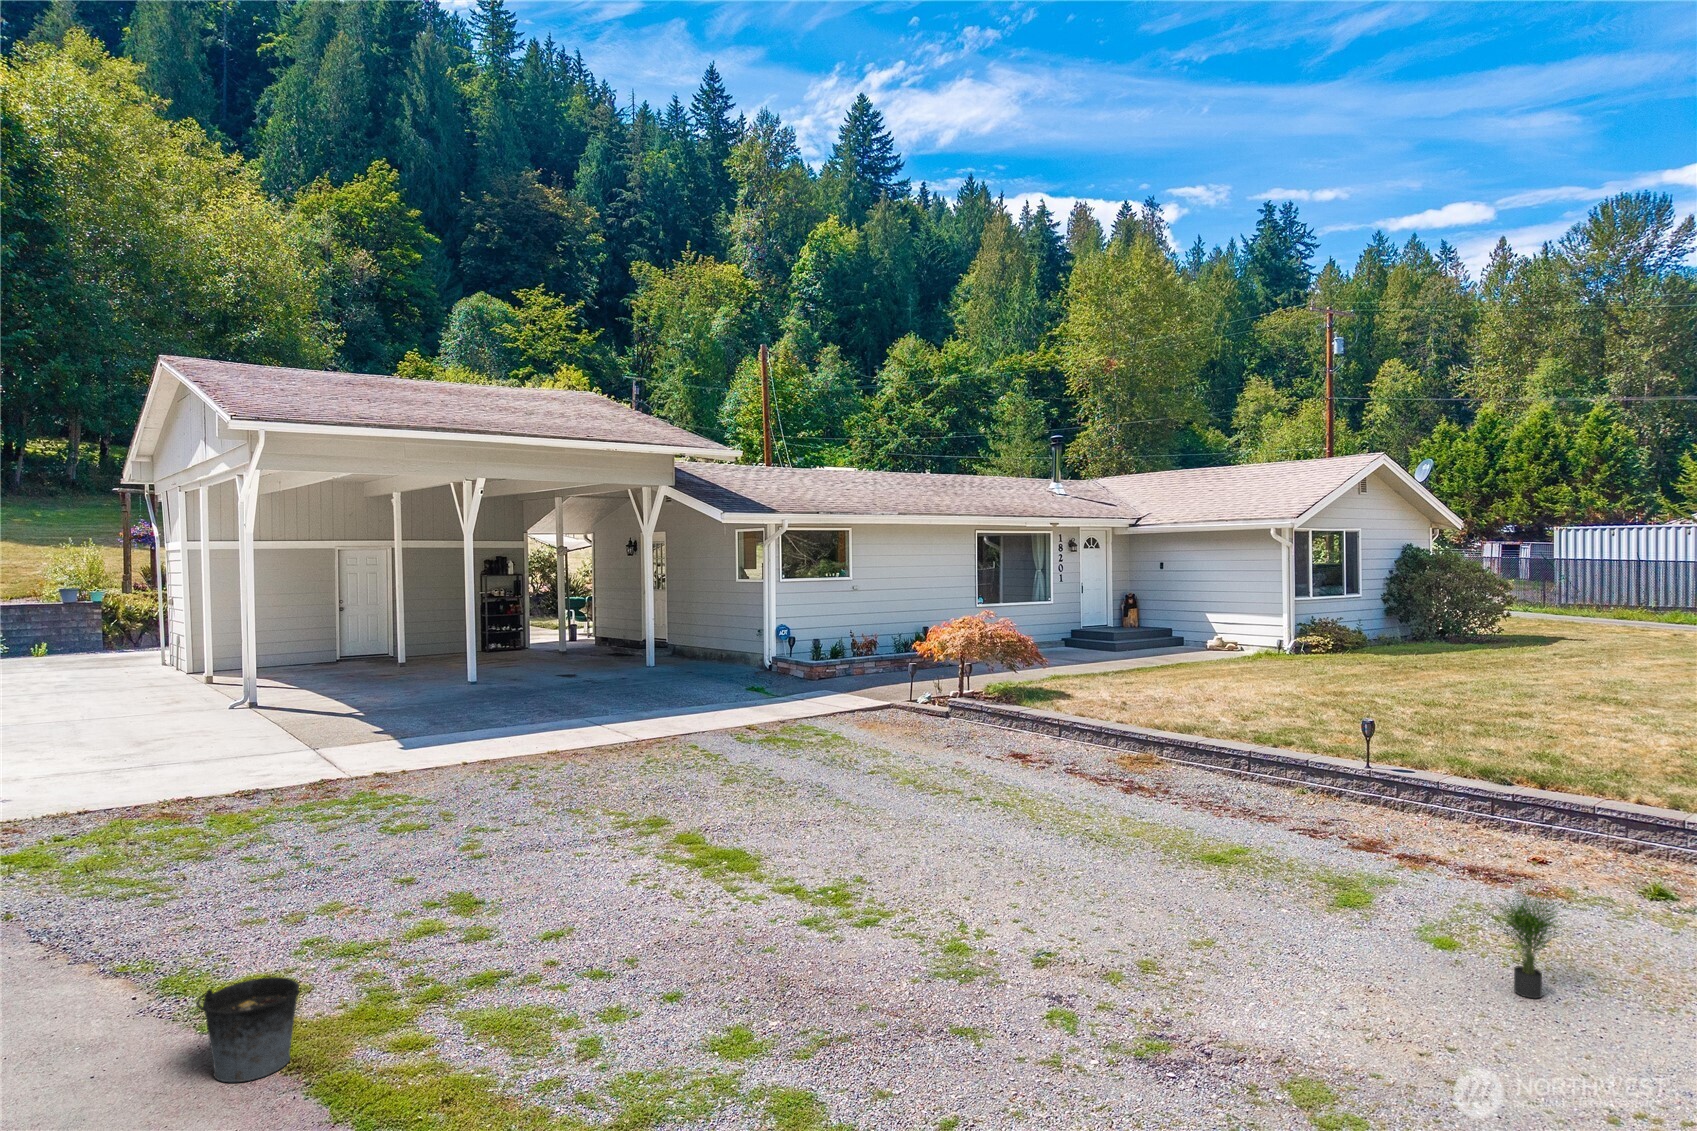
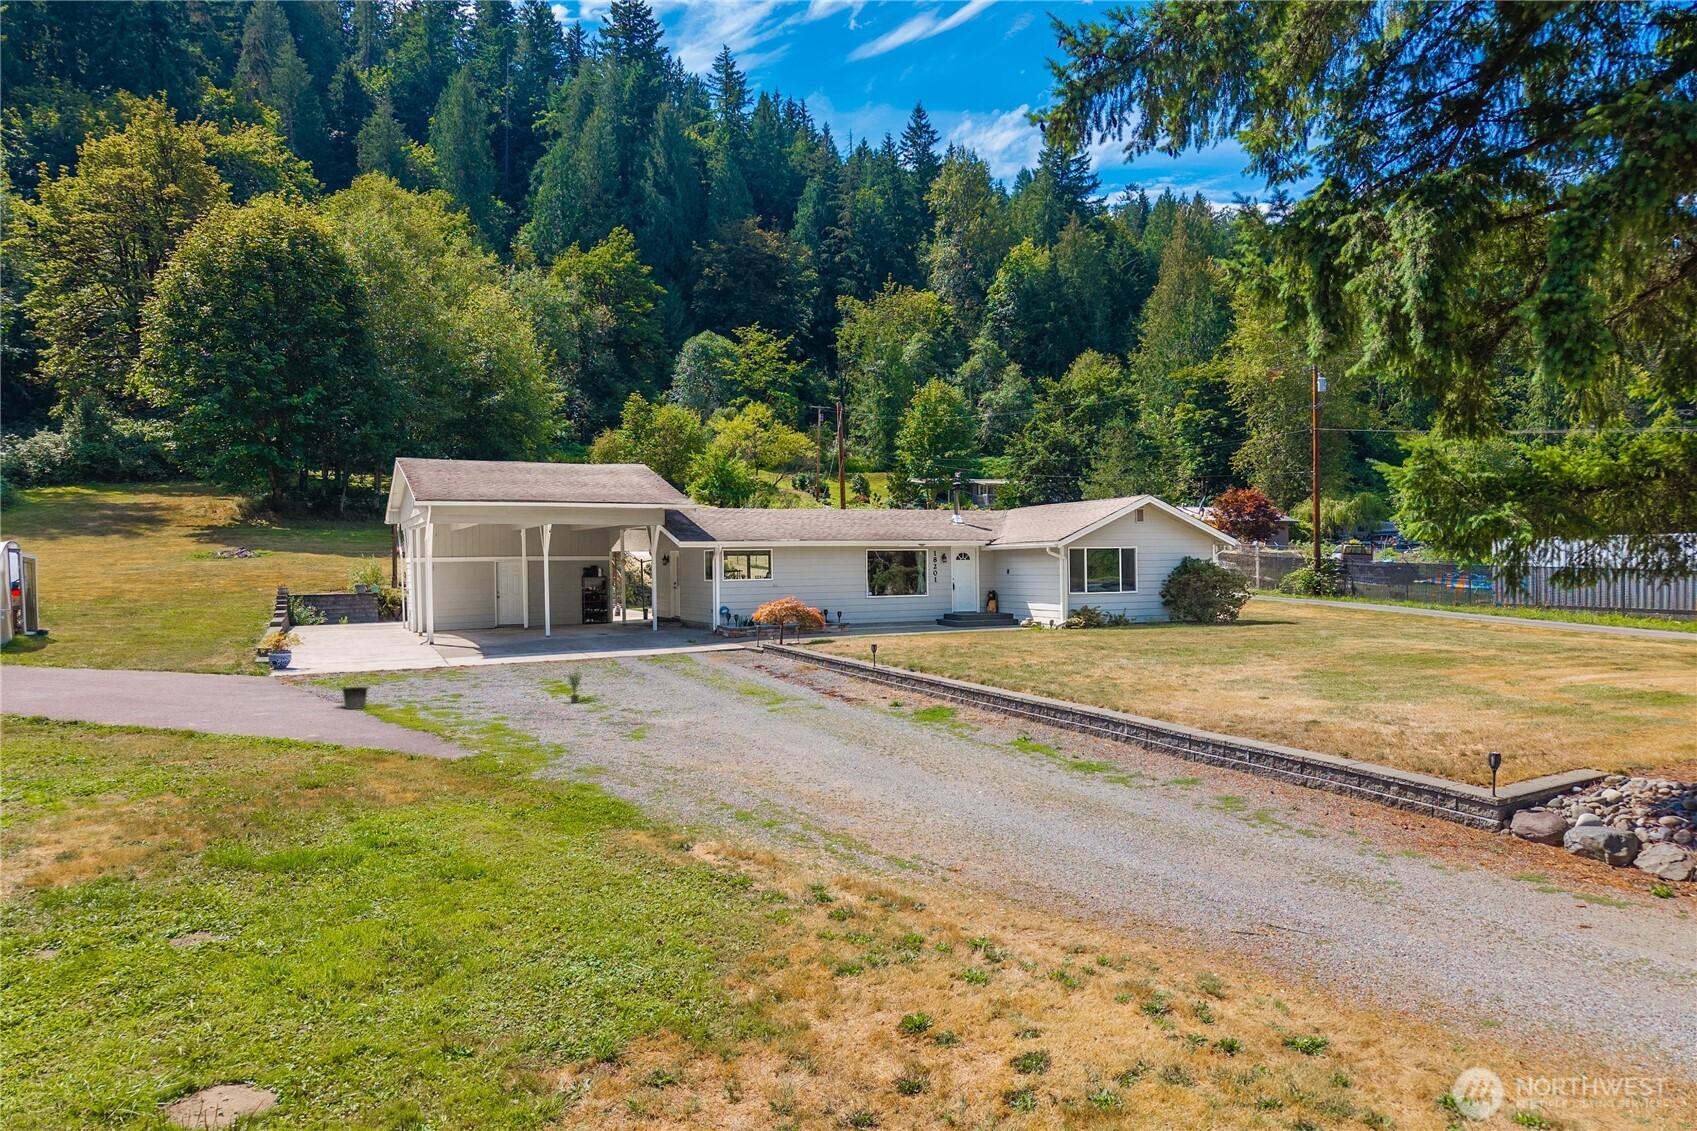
potted plant: present [1486,885,1558,998] -> present [568,672,581,703]

